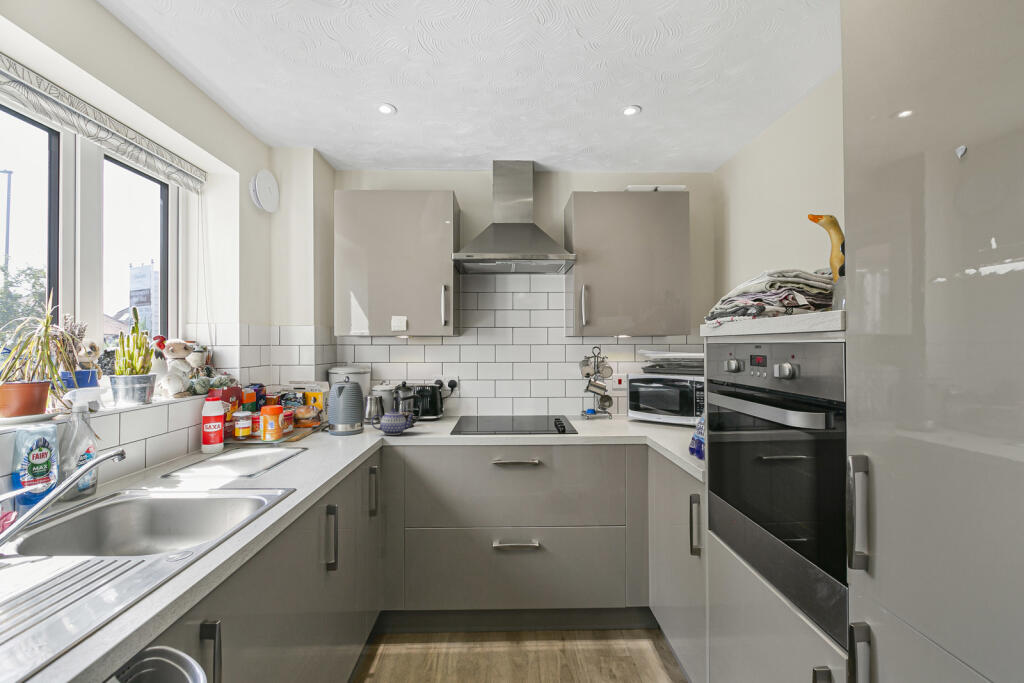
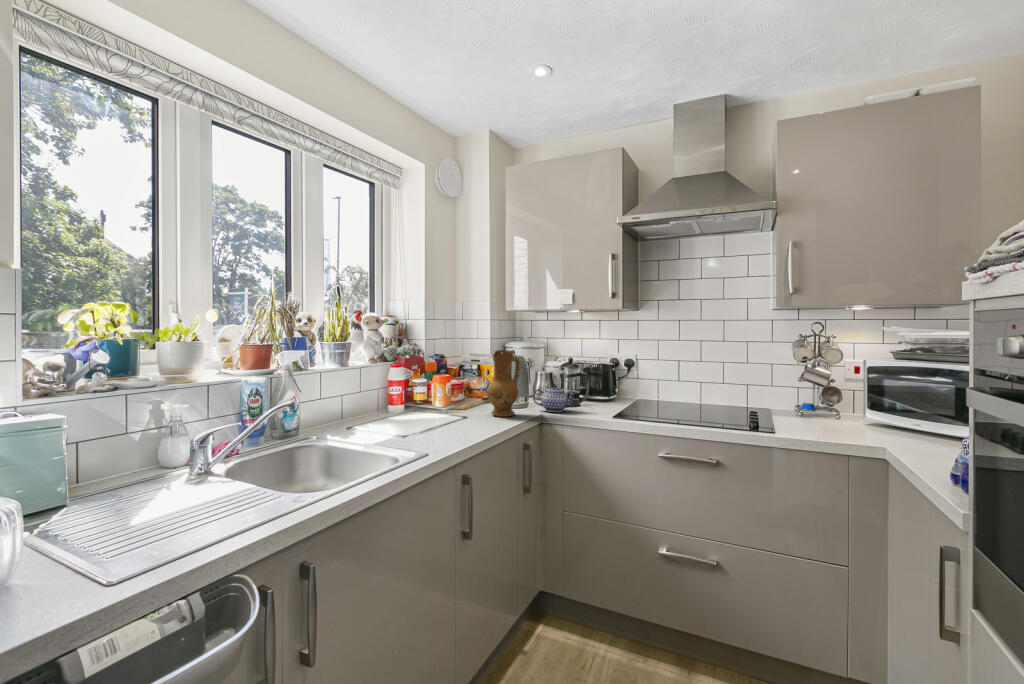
ceramic jug: none [328,377,362,445] -> present [487,350,521,417]

